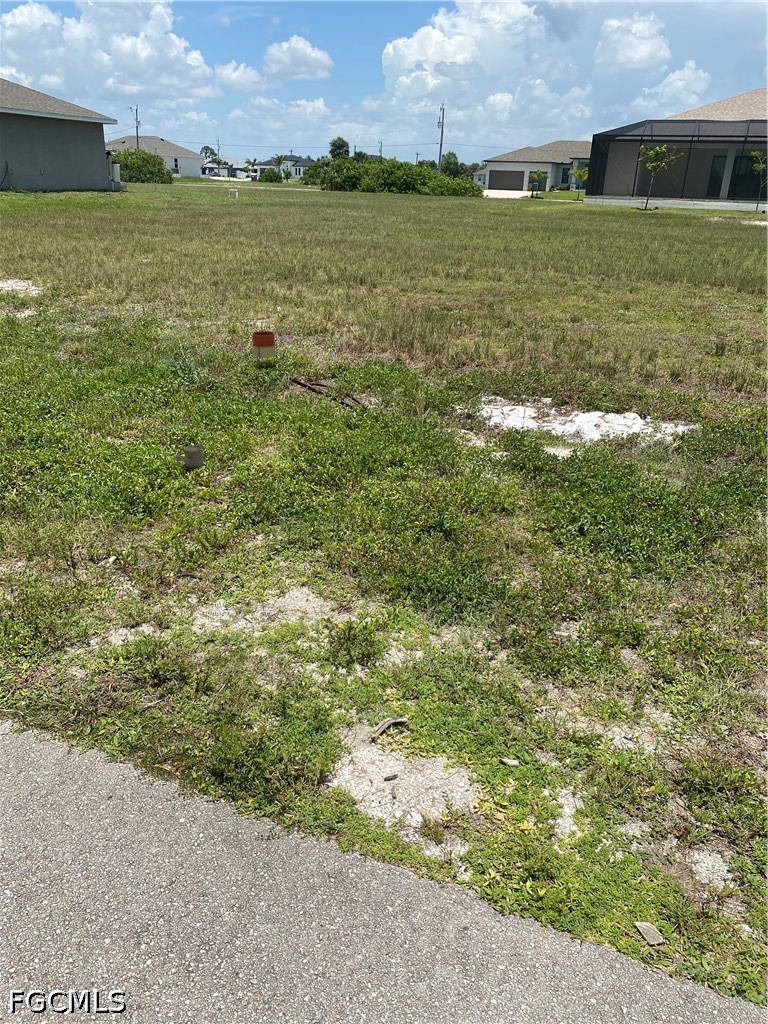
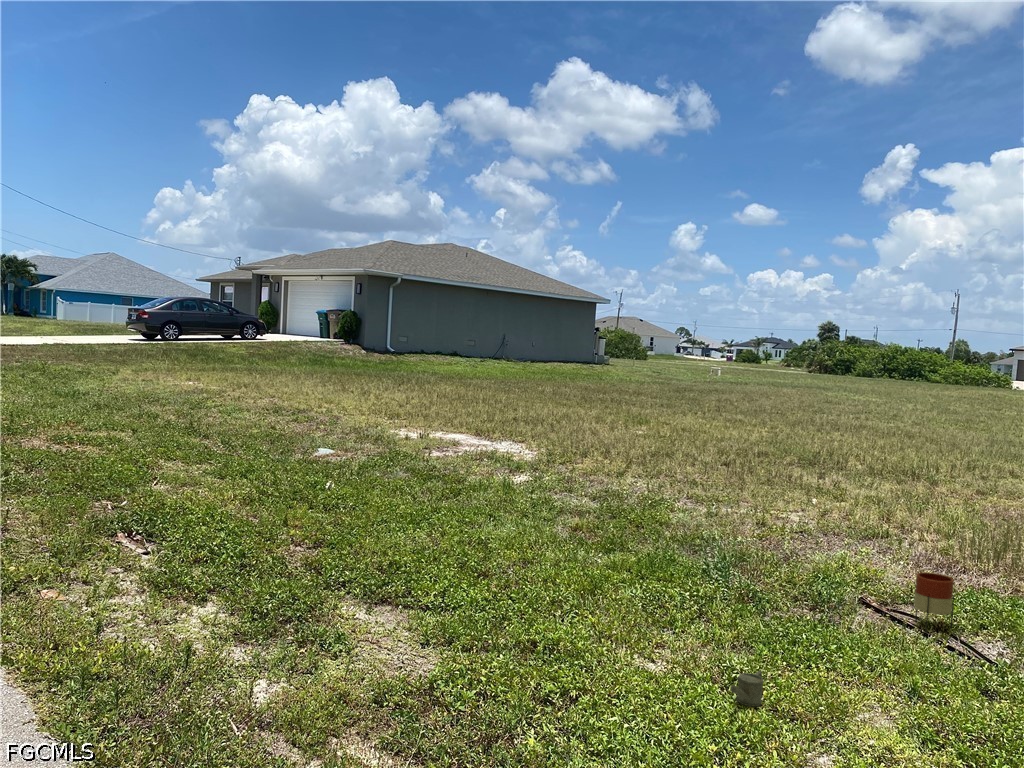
planter: present [252,331,277,369] -> present [914,572,954,632]

